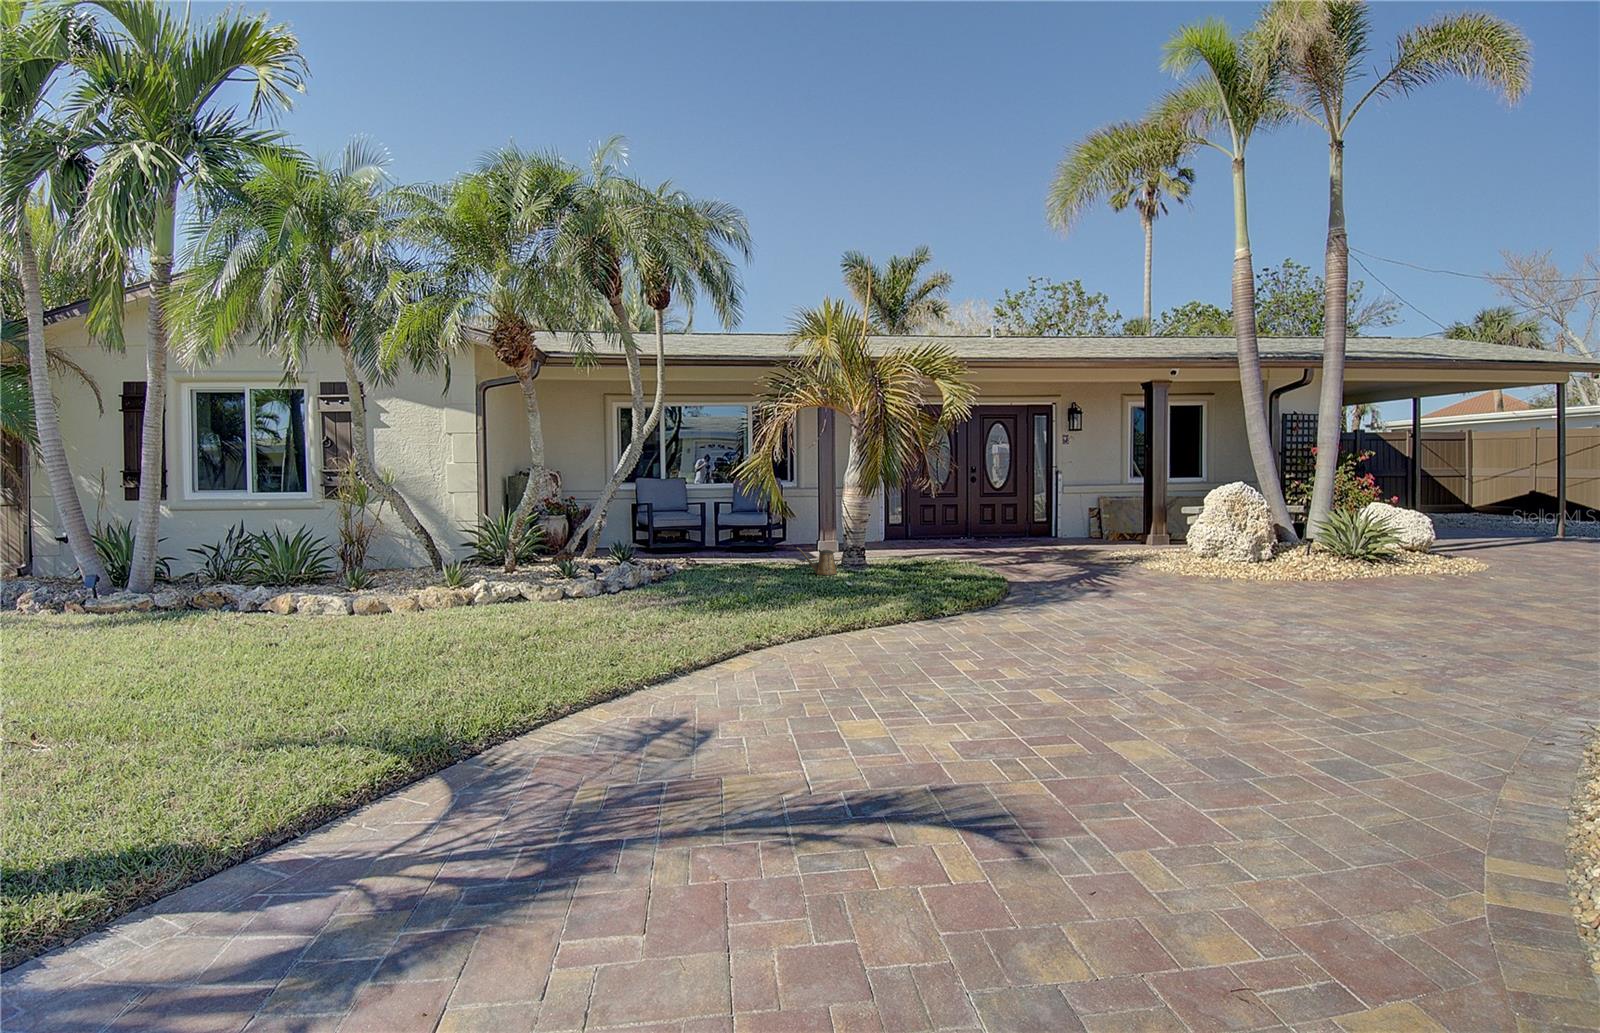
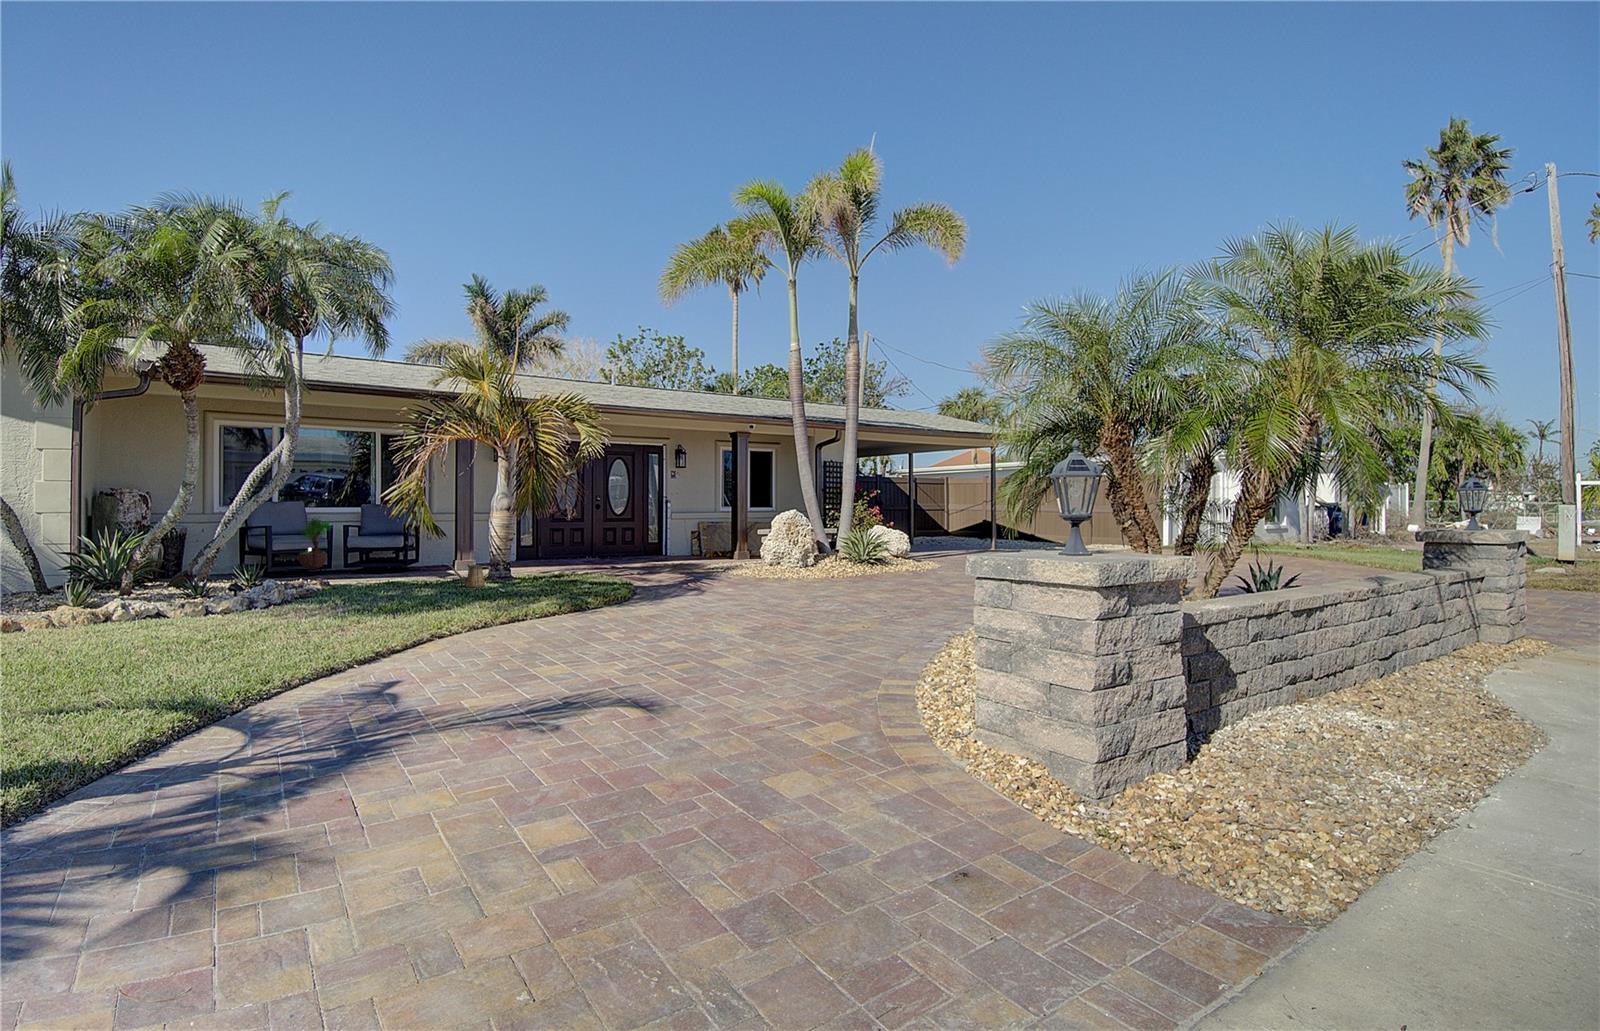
potted tree: none [671,493,703,548] -> present [296,517,331,569]

